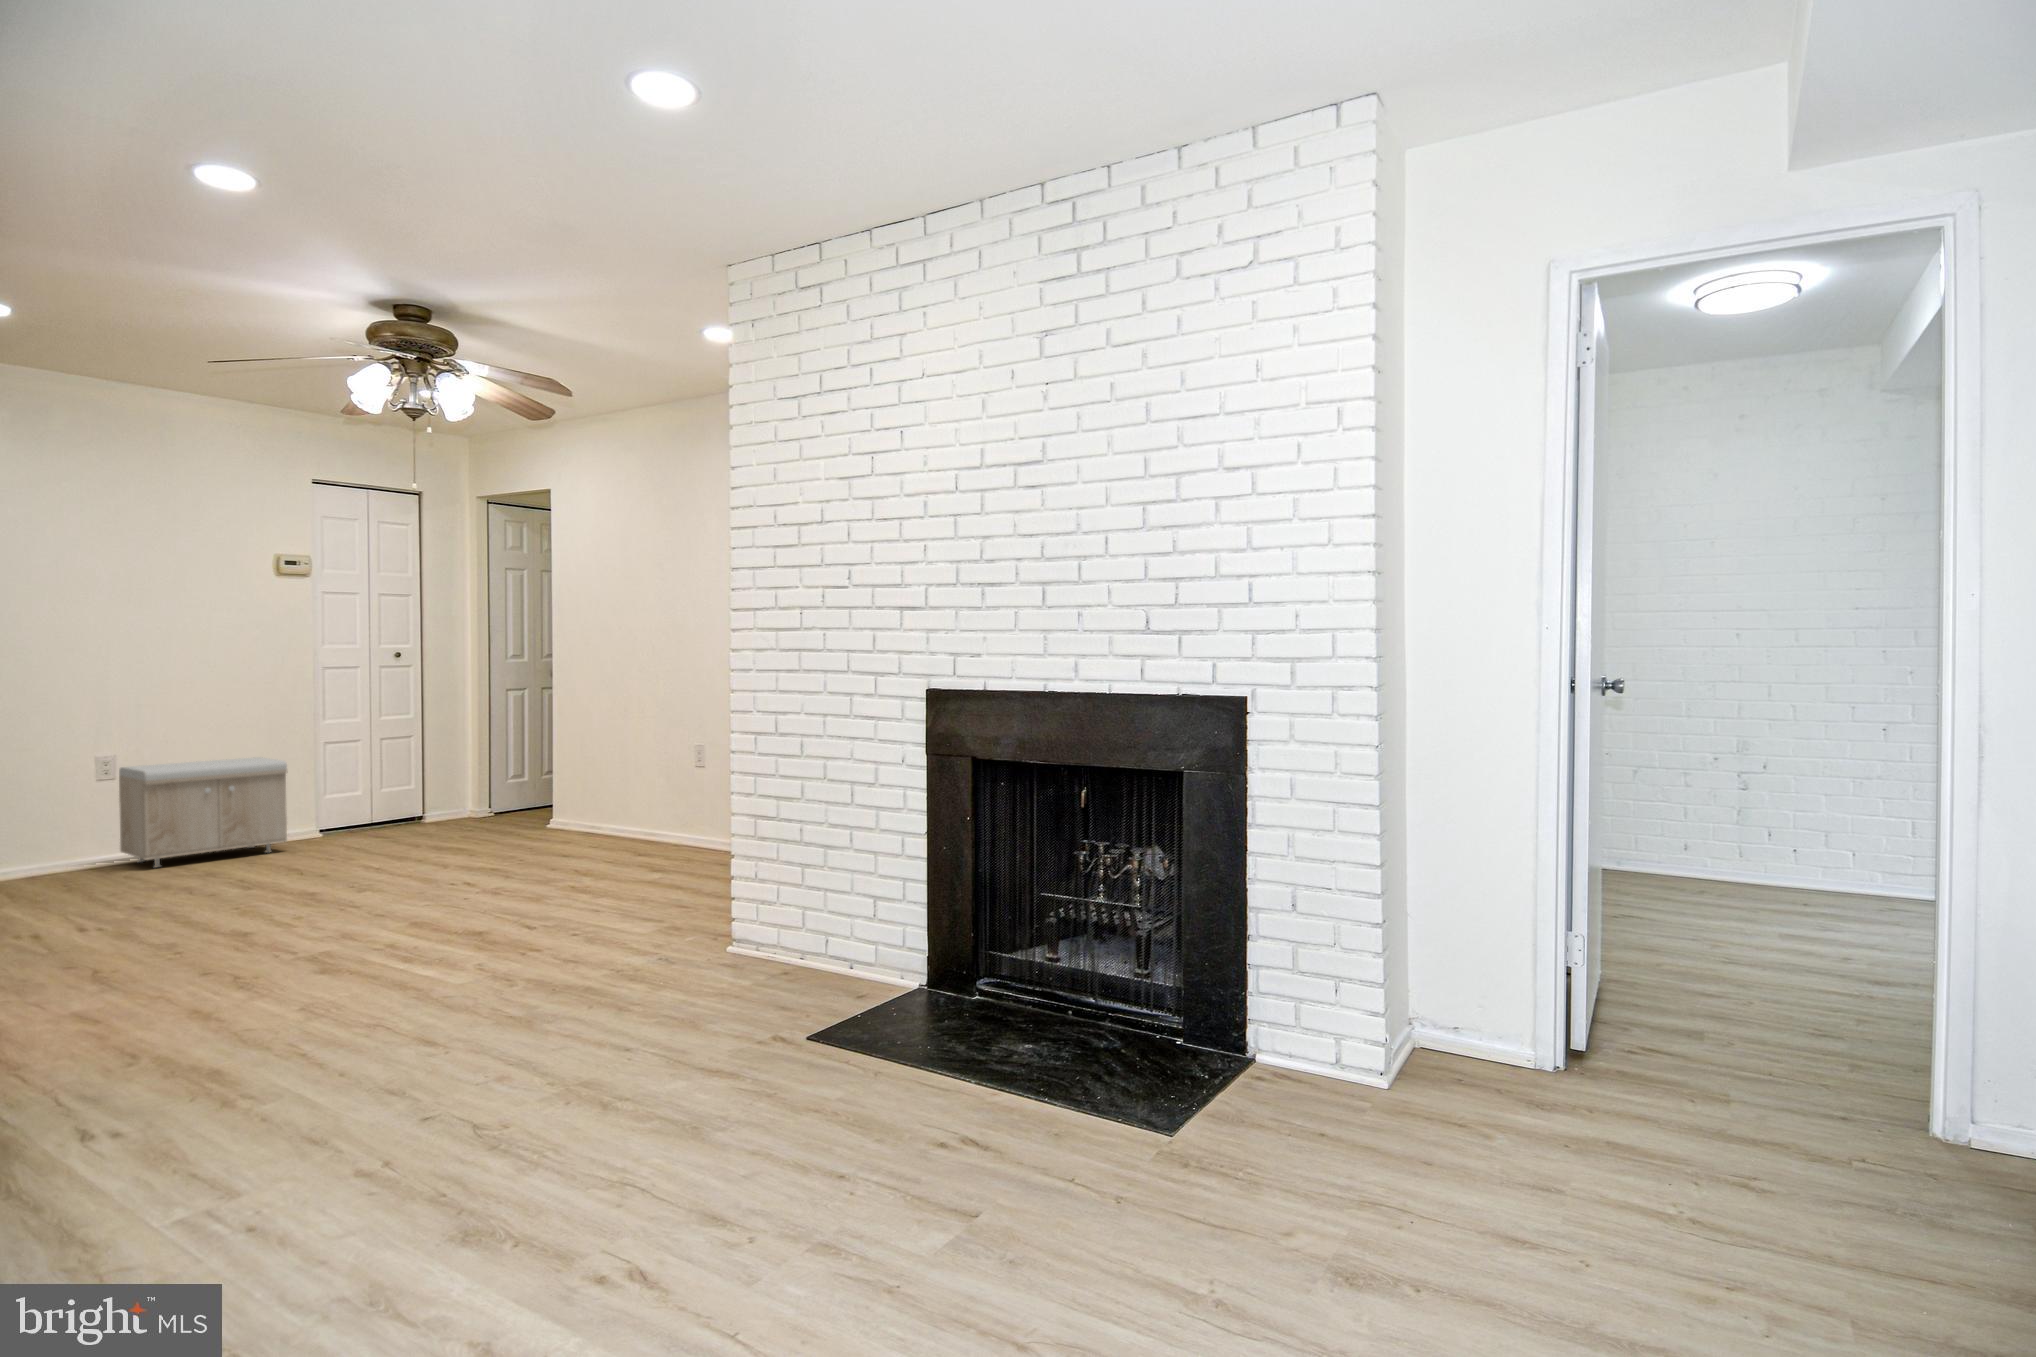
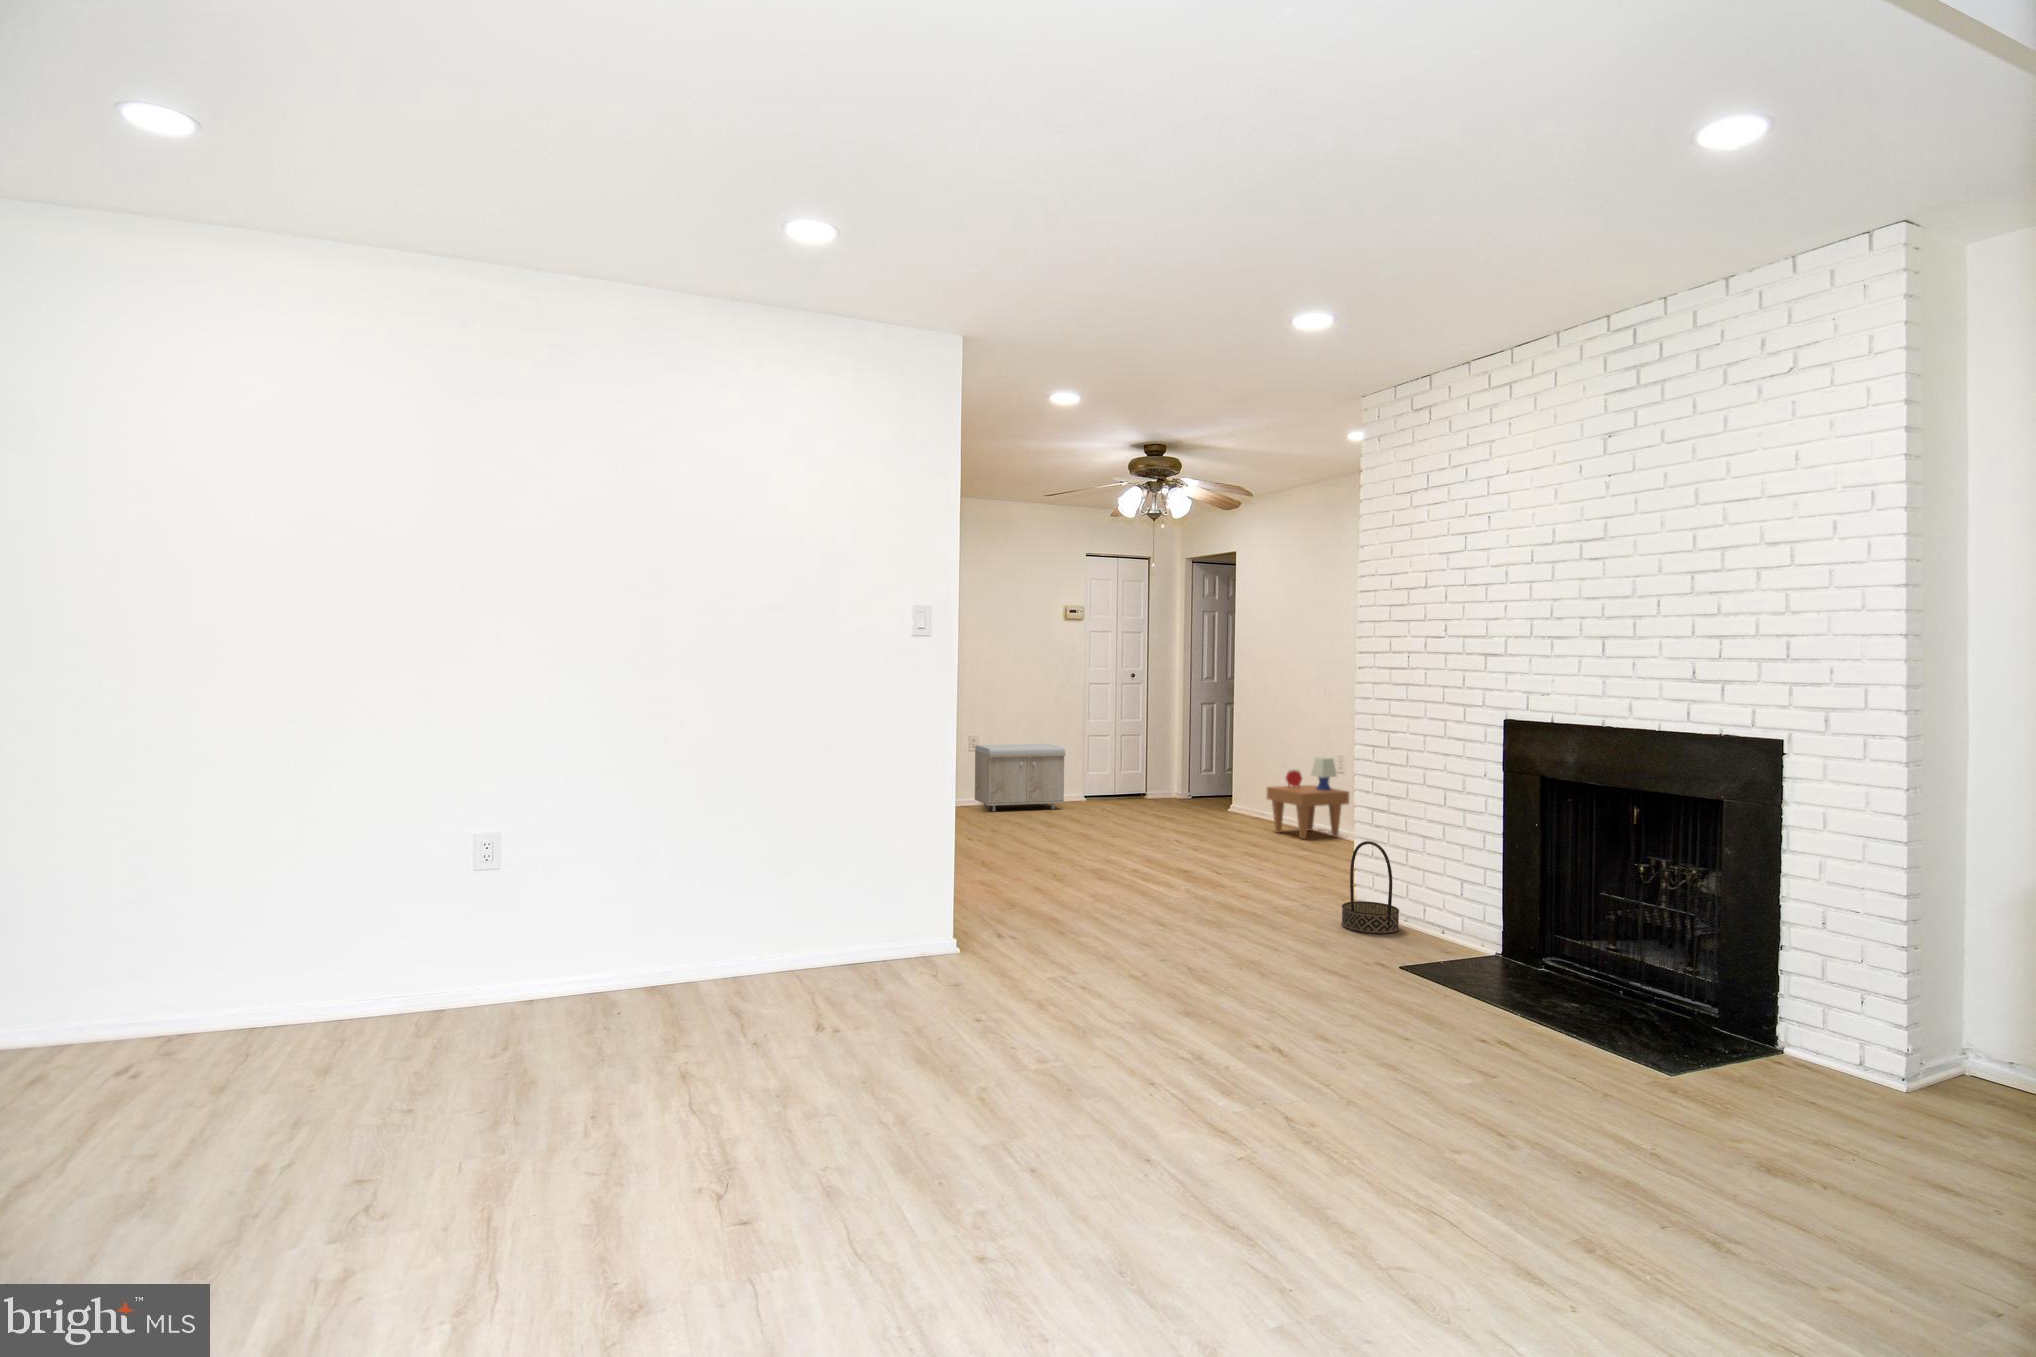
side table: none [597,751,704,857] -> present [1267,757,1349,839]
basket: none [721,860,797,985] -> present [1341,841,1399,934]

